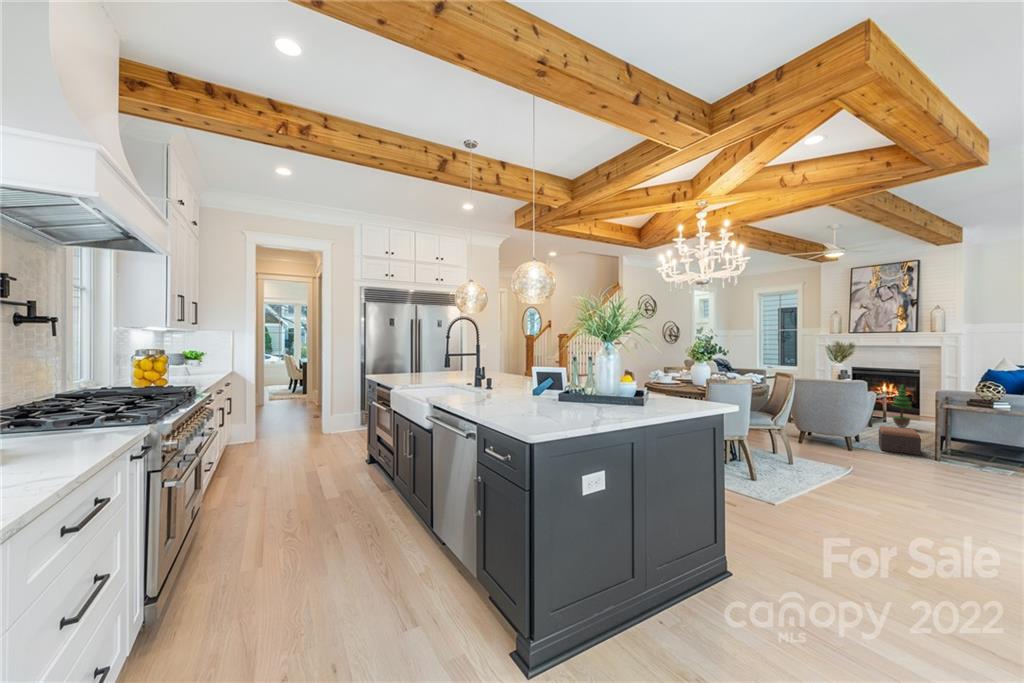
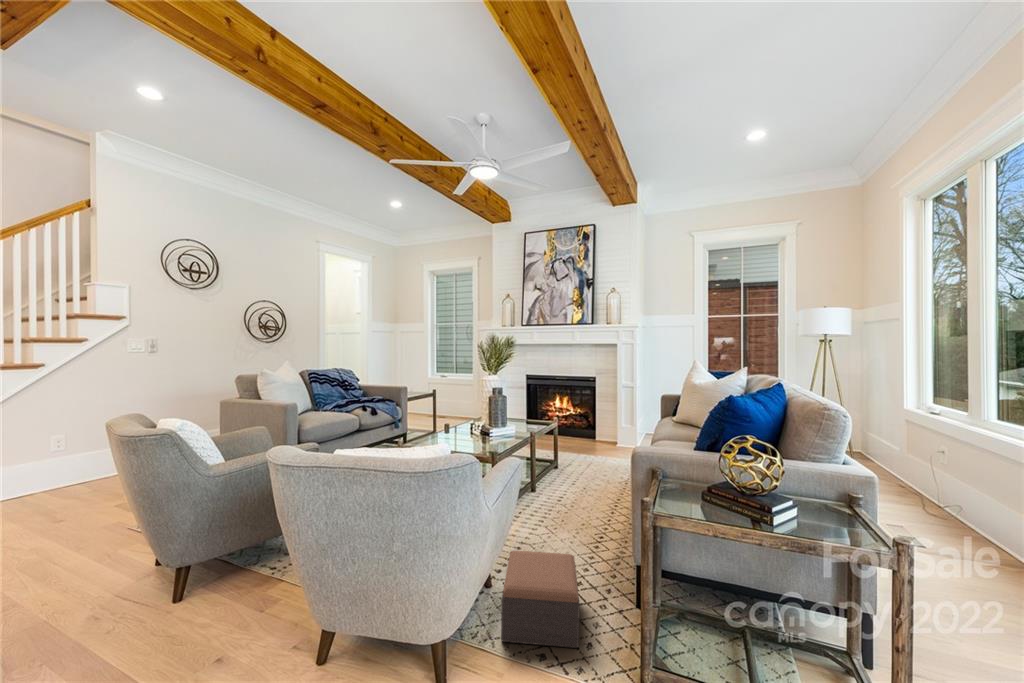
potted tree: present [893,384,912,428] -> none [553,413,582,492]

